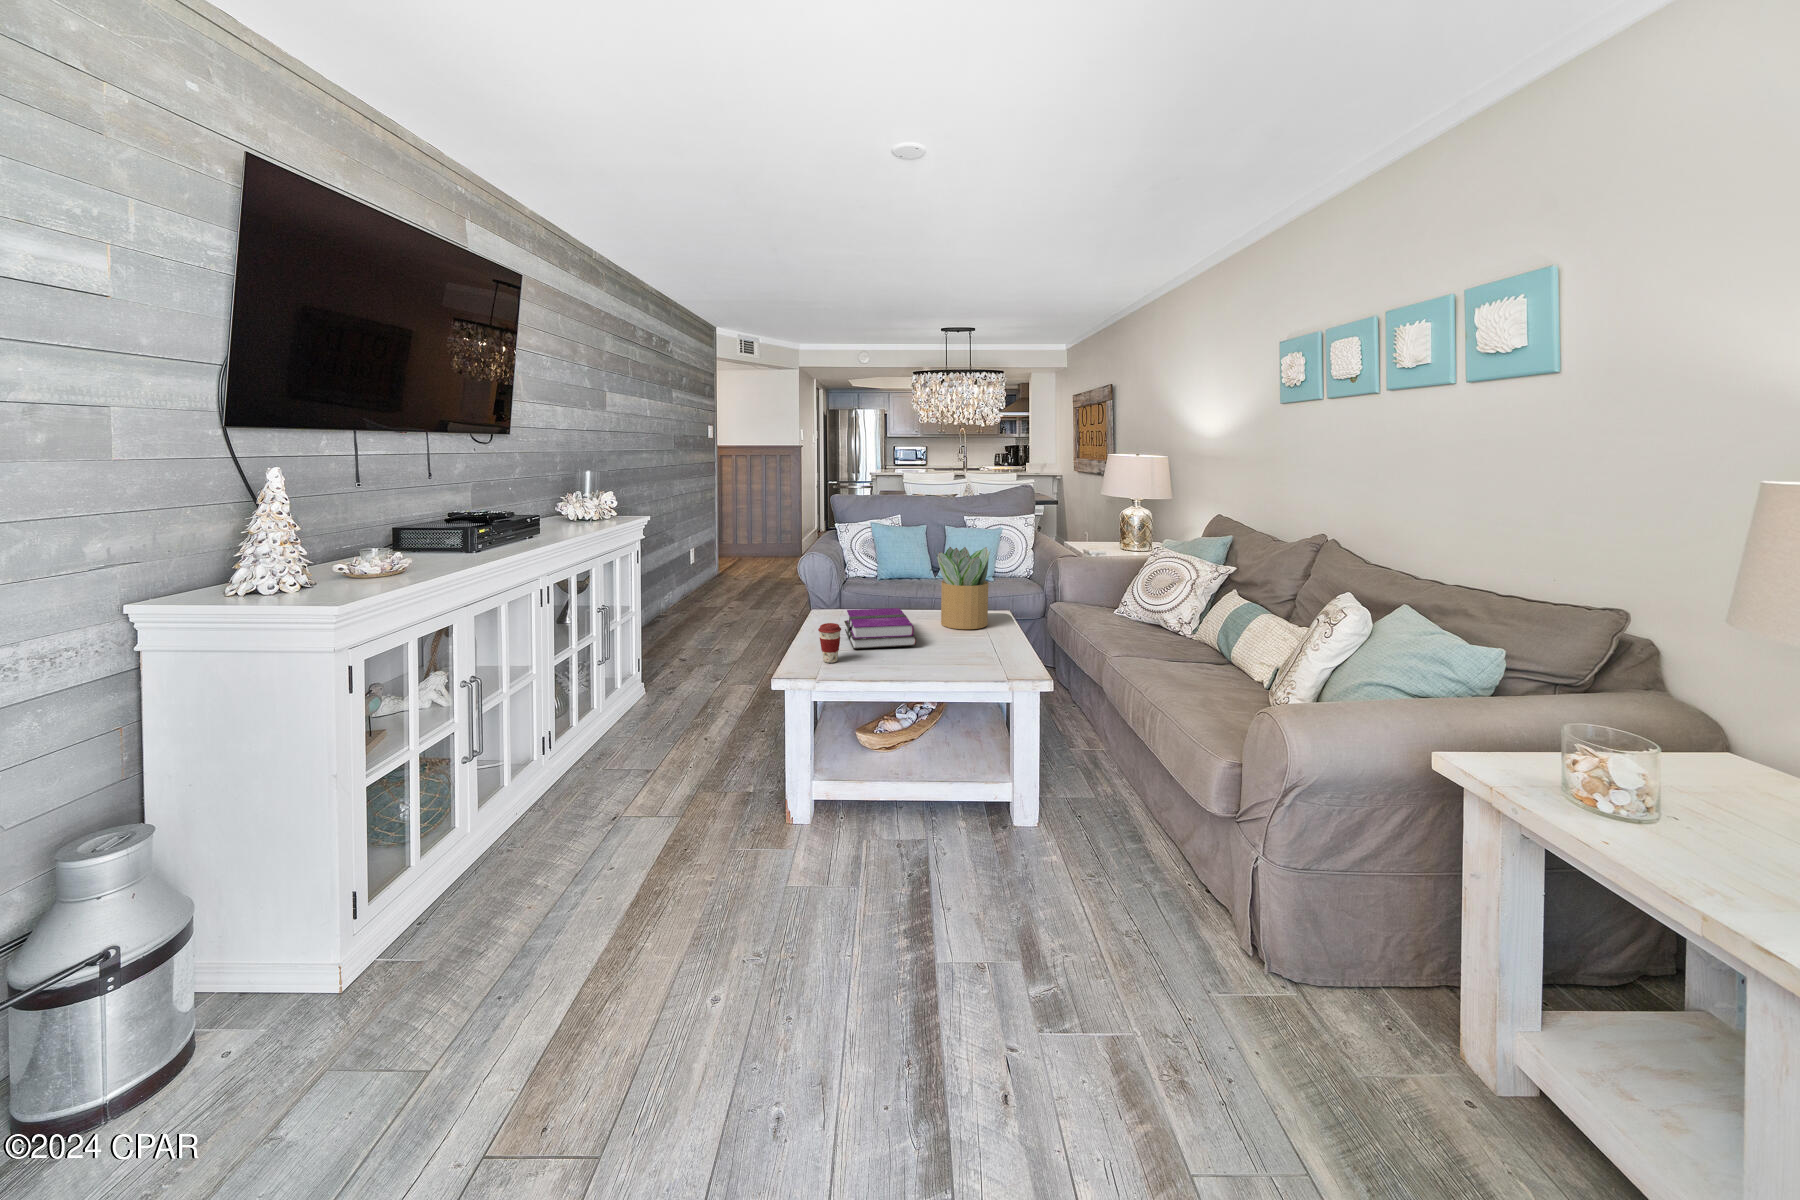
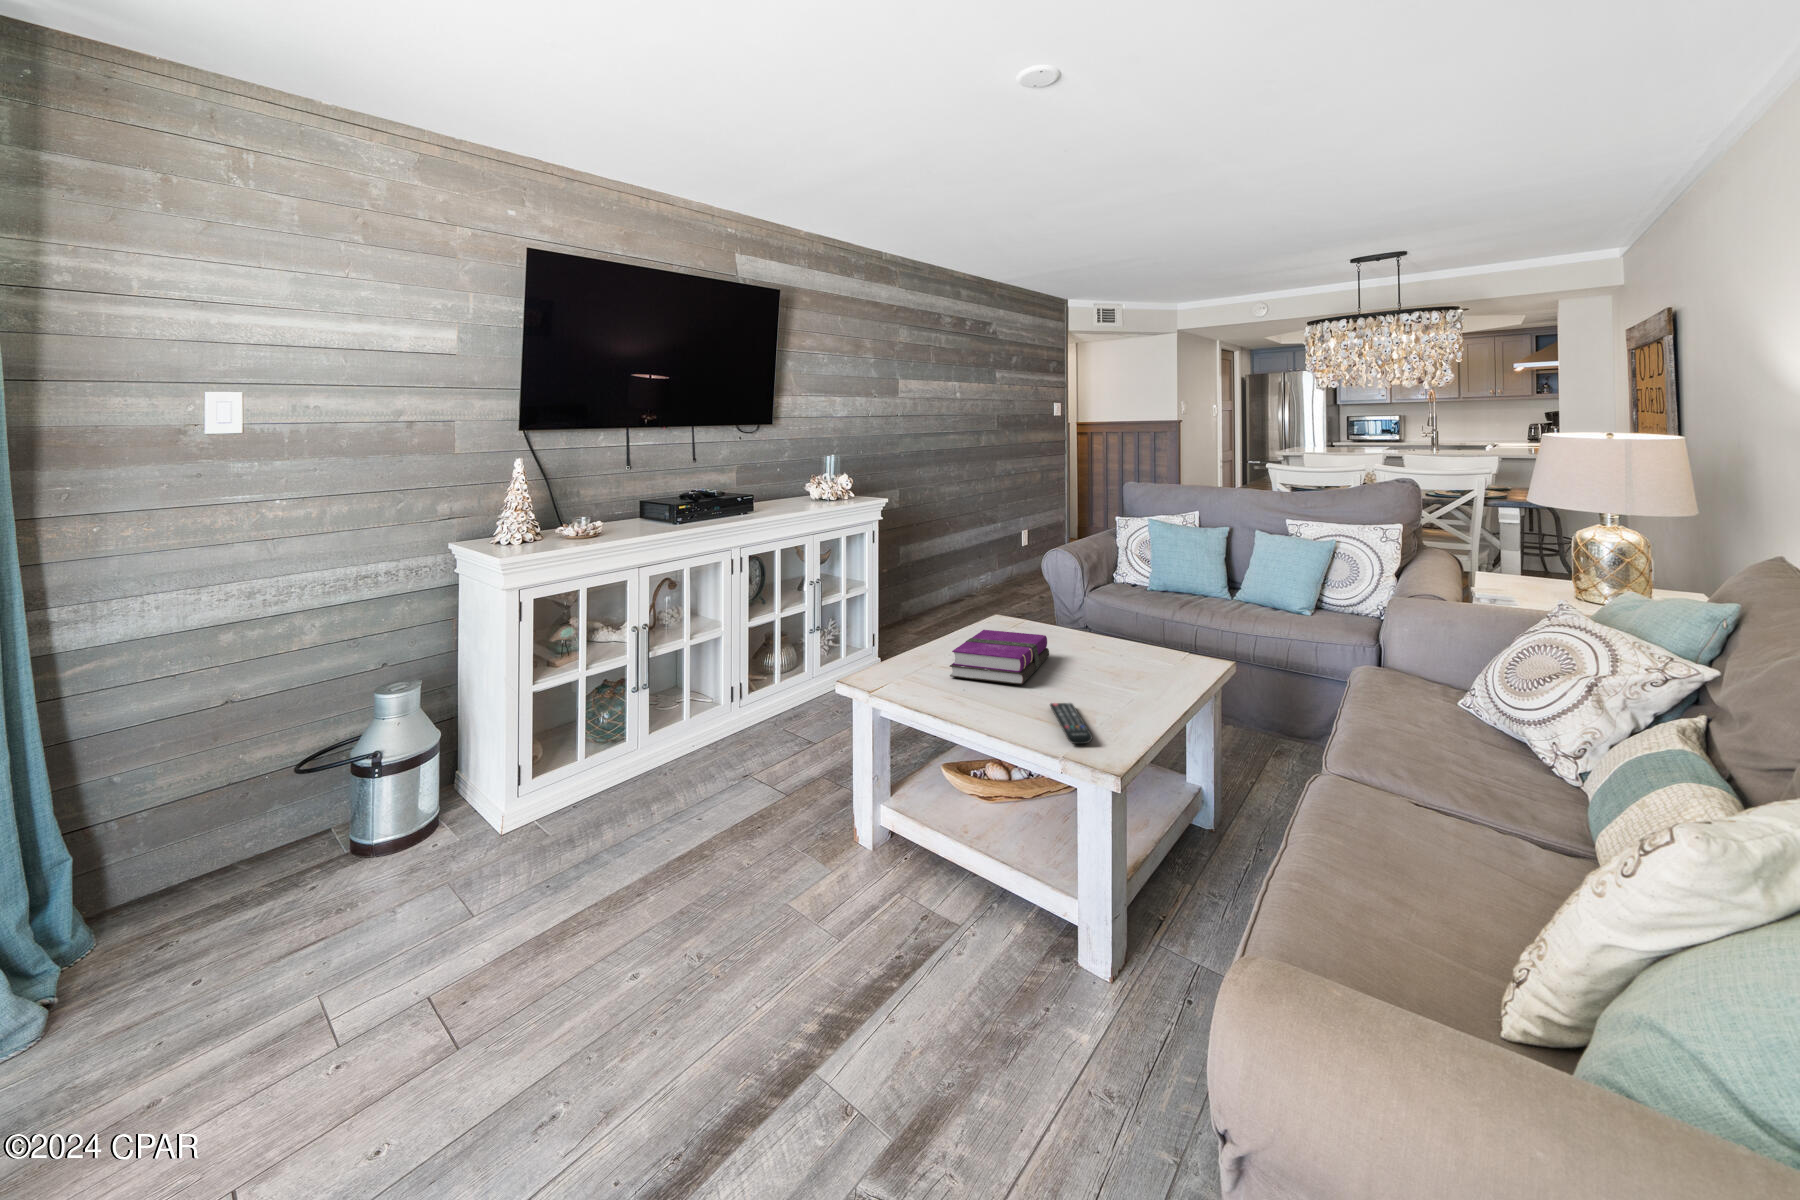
potted plant: present [935,547,990,629] -> none [1092,564,1173,676]
coffee cup: present [818,623,841,663] -> none [894,643,920,689]
remote control: none [953,651,1013,675] -> present [1050,703,1092,744]

